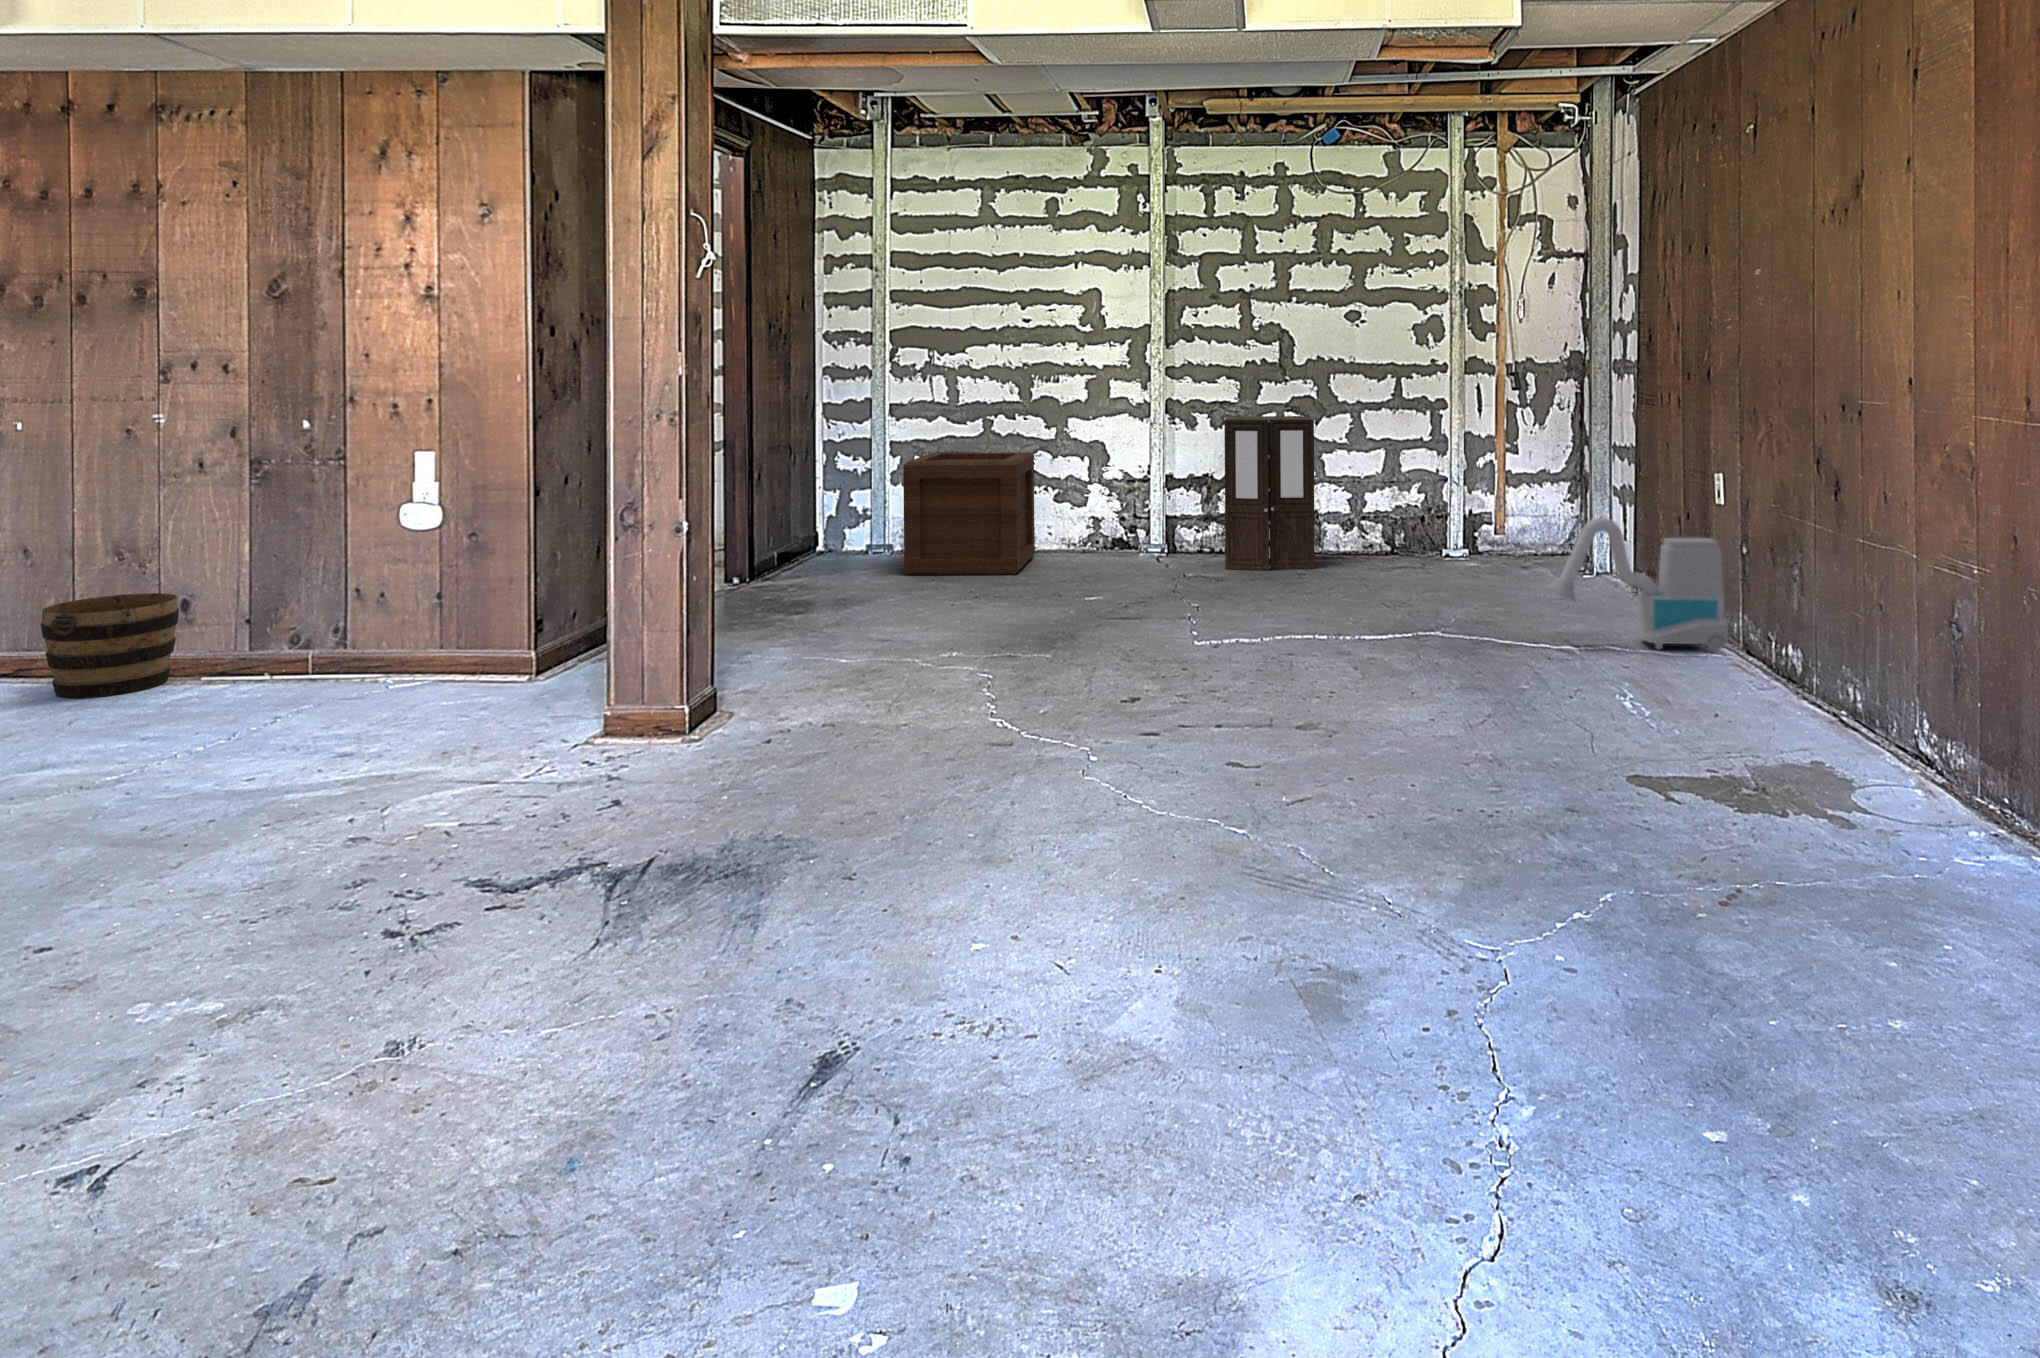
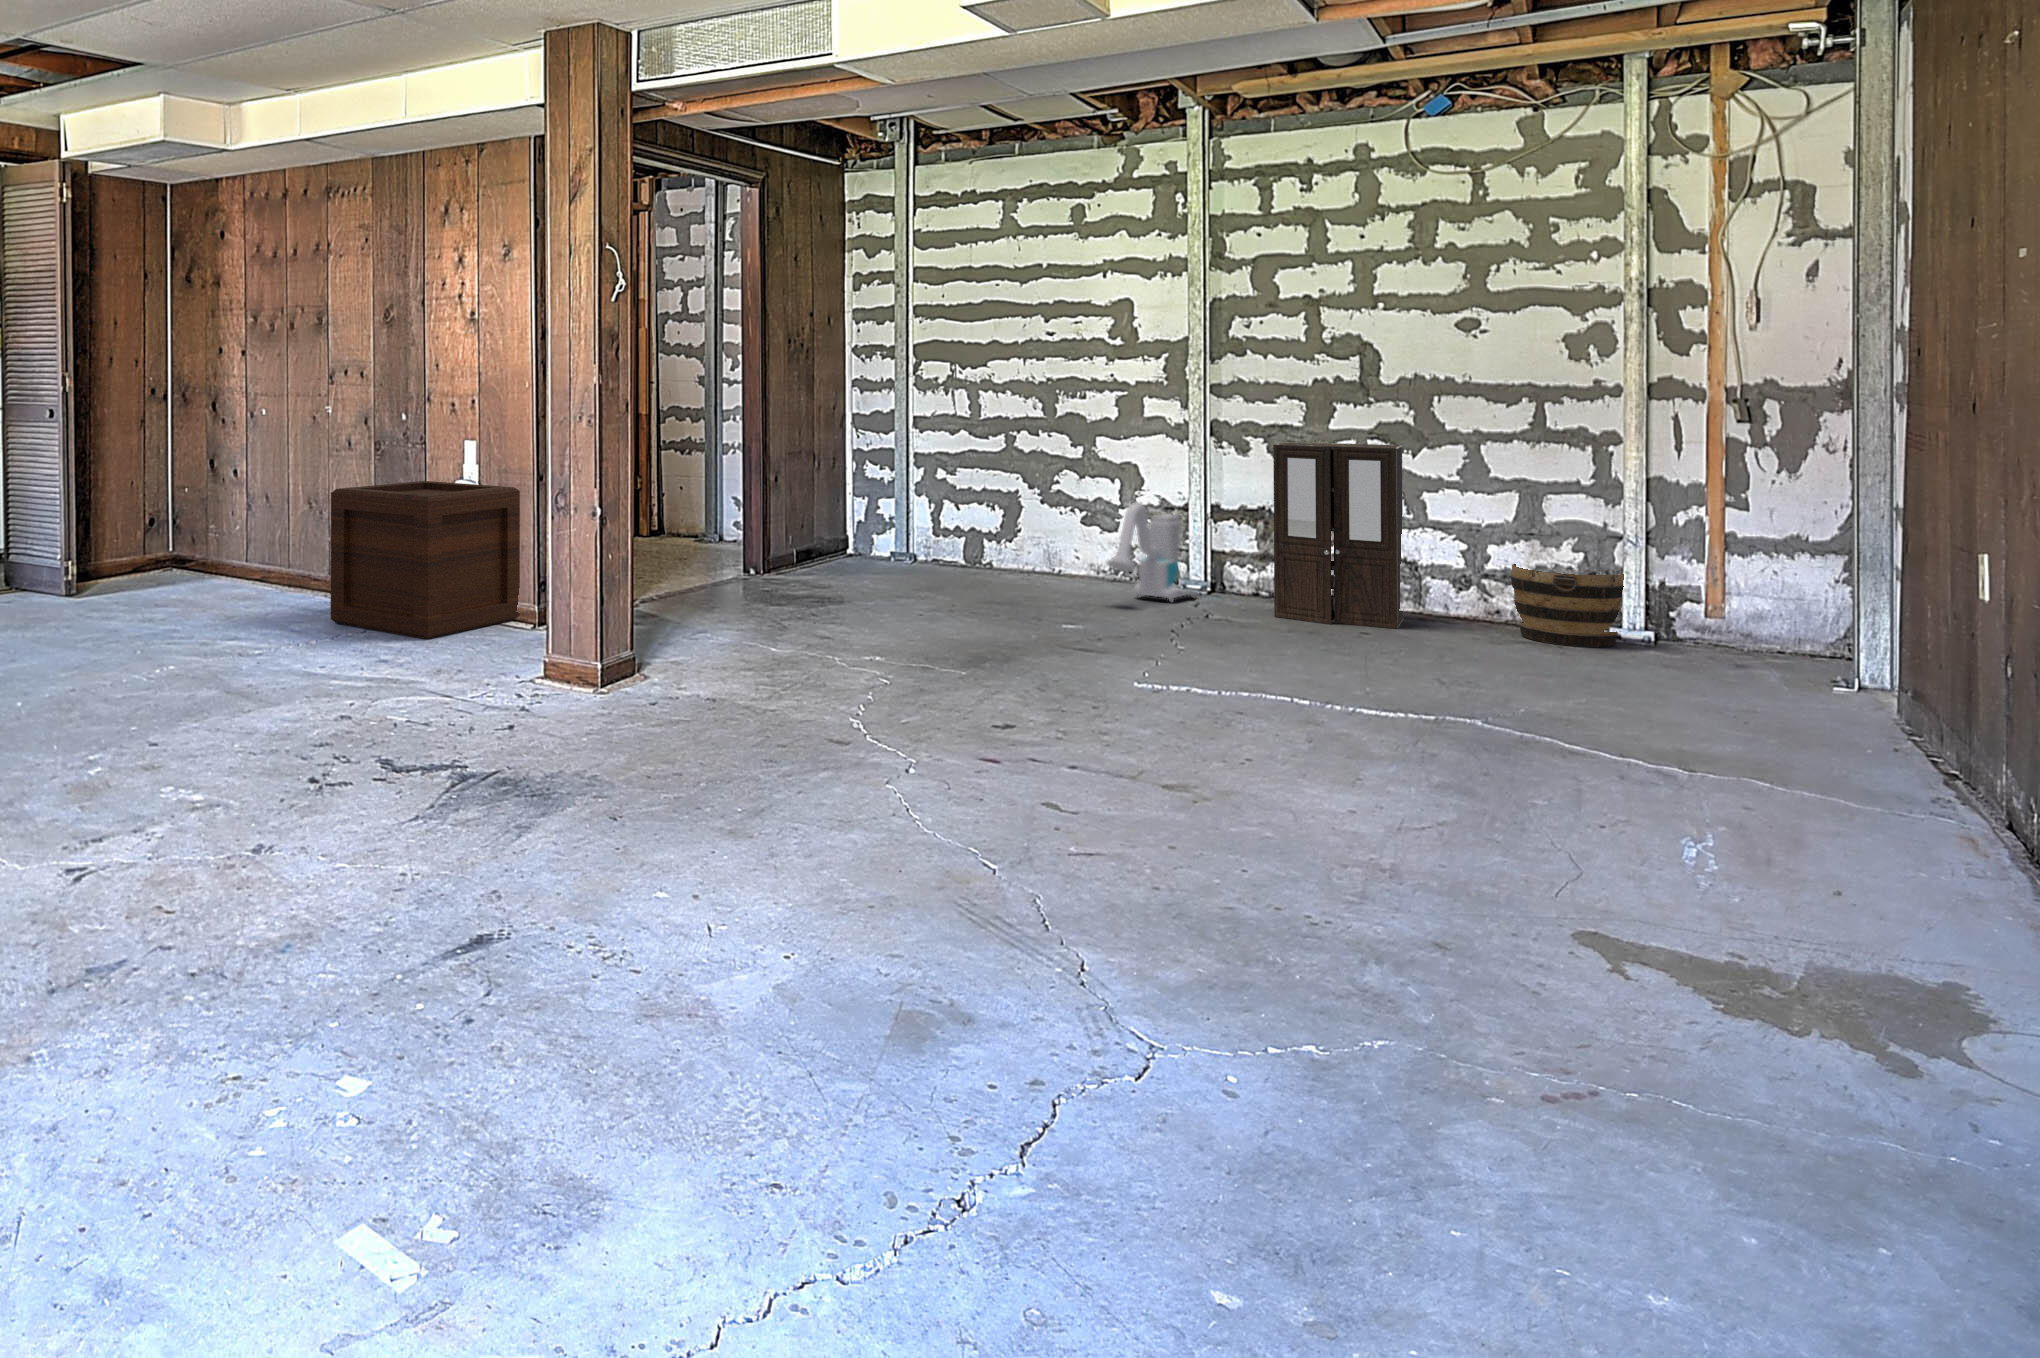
wooden crate: present [903,452,1035,575] -> present [331,481,520,639]
vacuum cleaner: present [1544,517,1728,651] -> present [1107,503,1197,602]
bucket: present [41,593,179,698] -> present [1511,564,1624,647]

